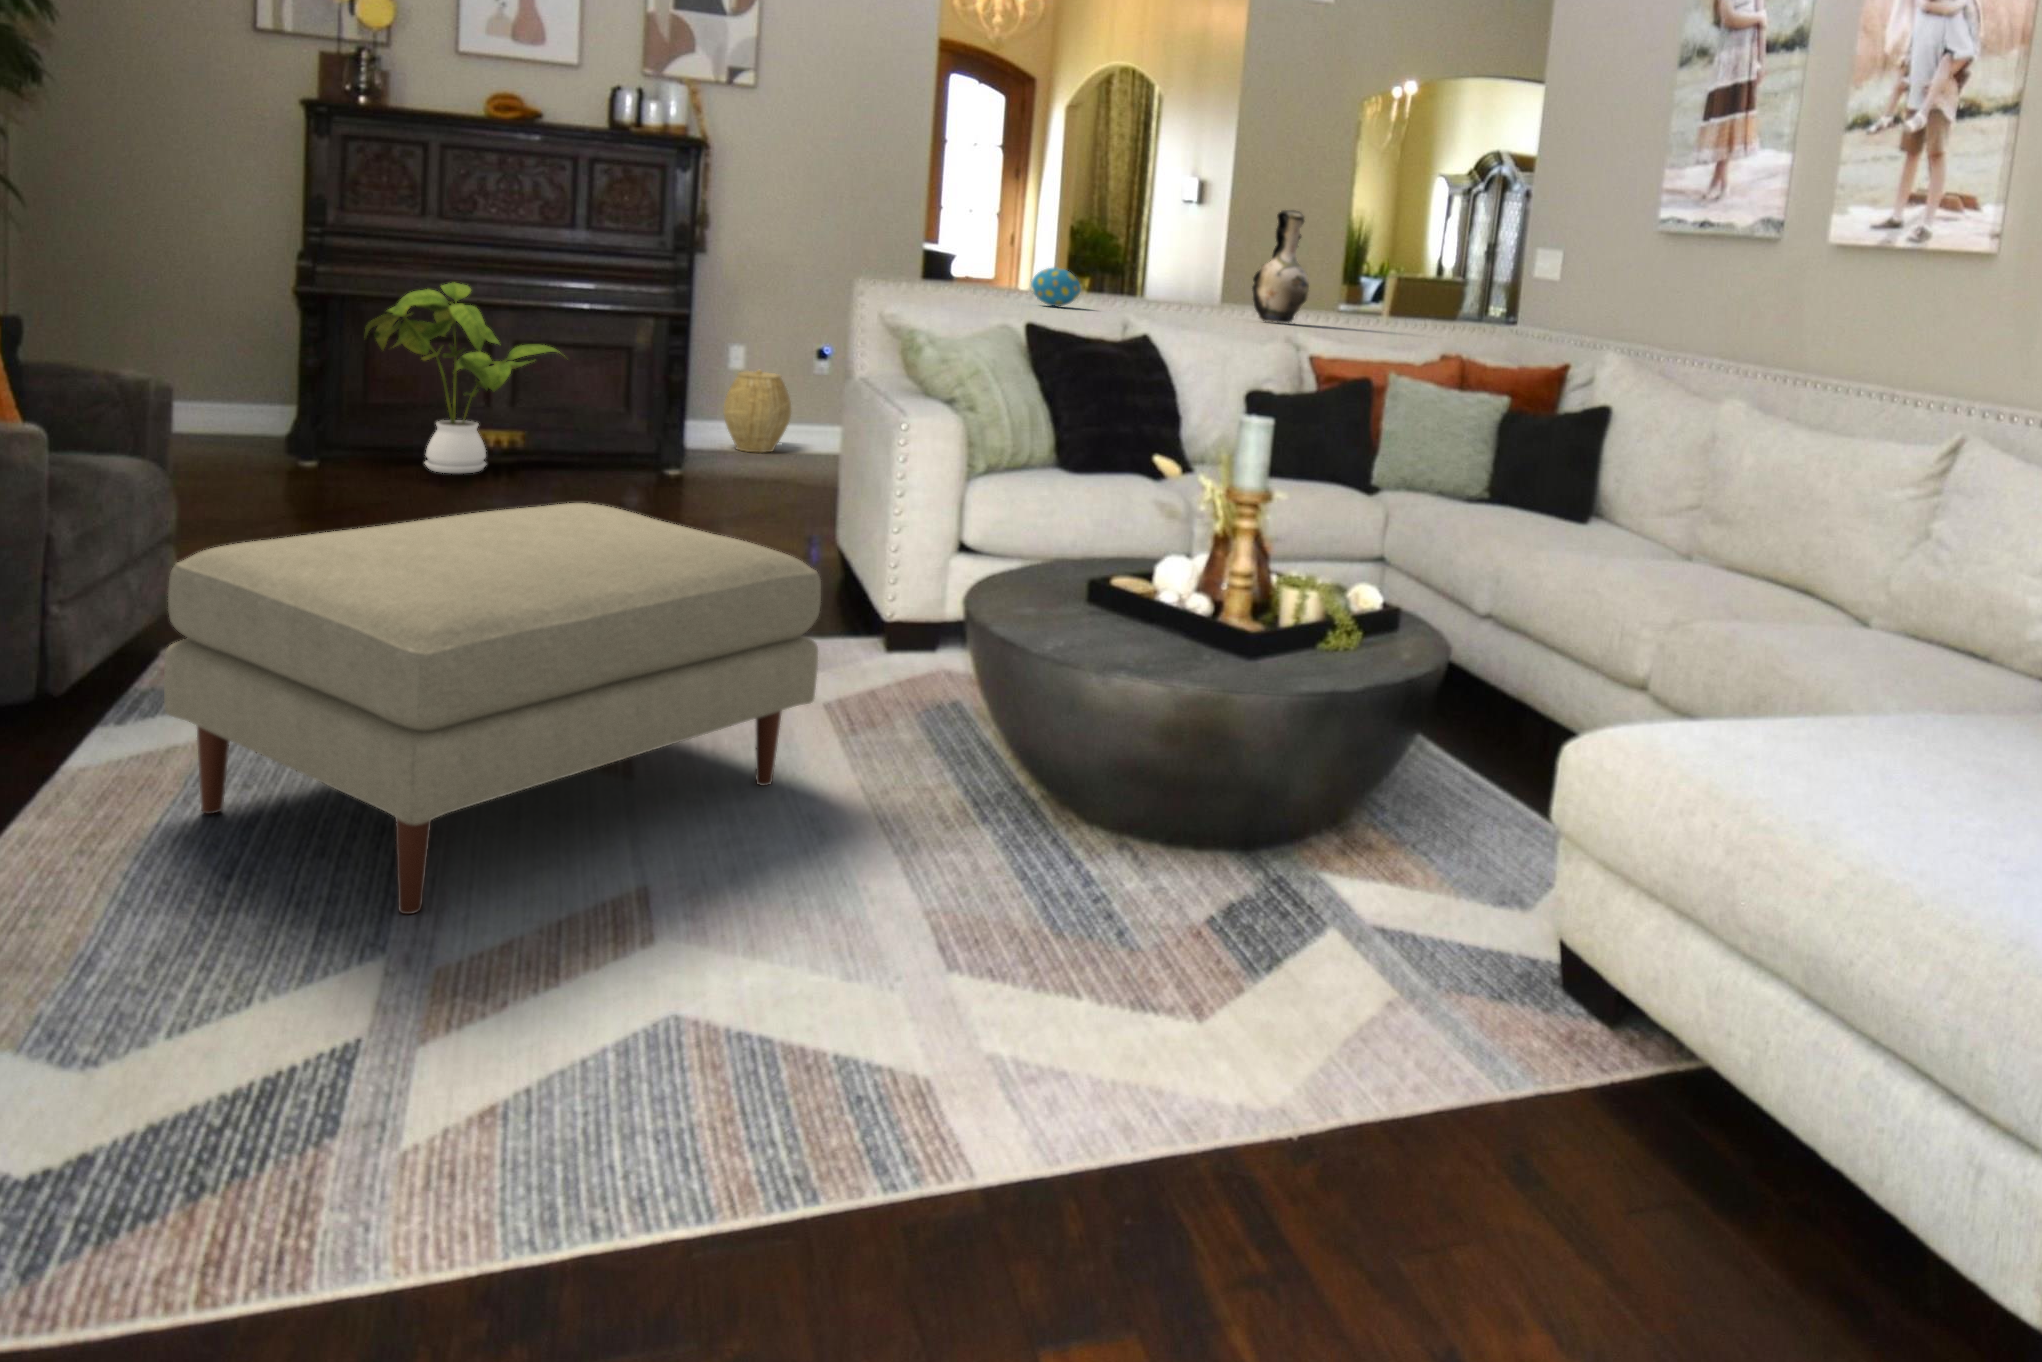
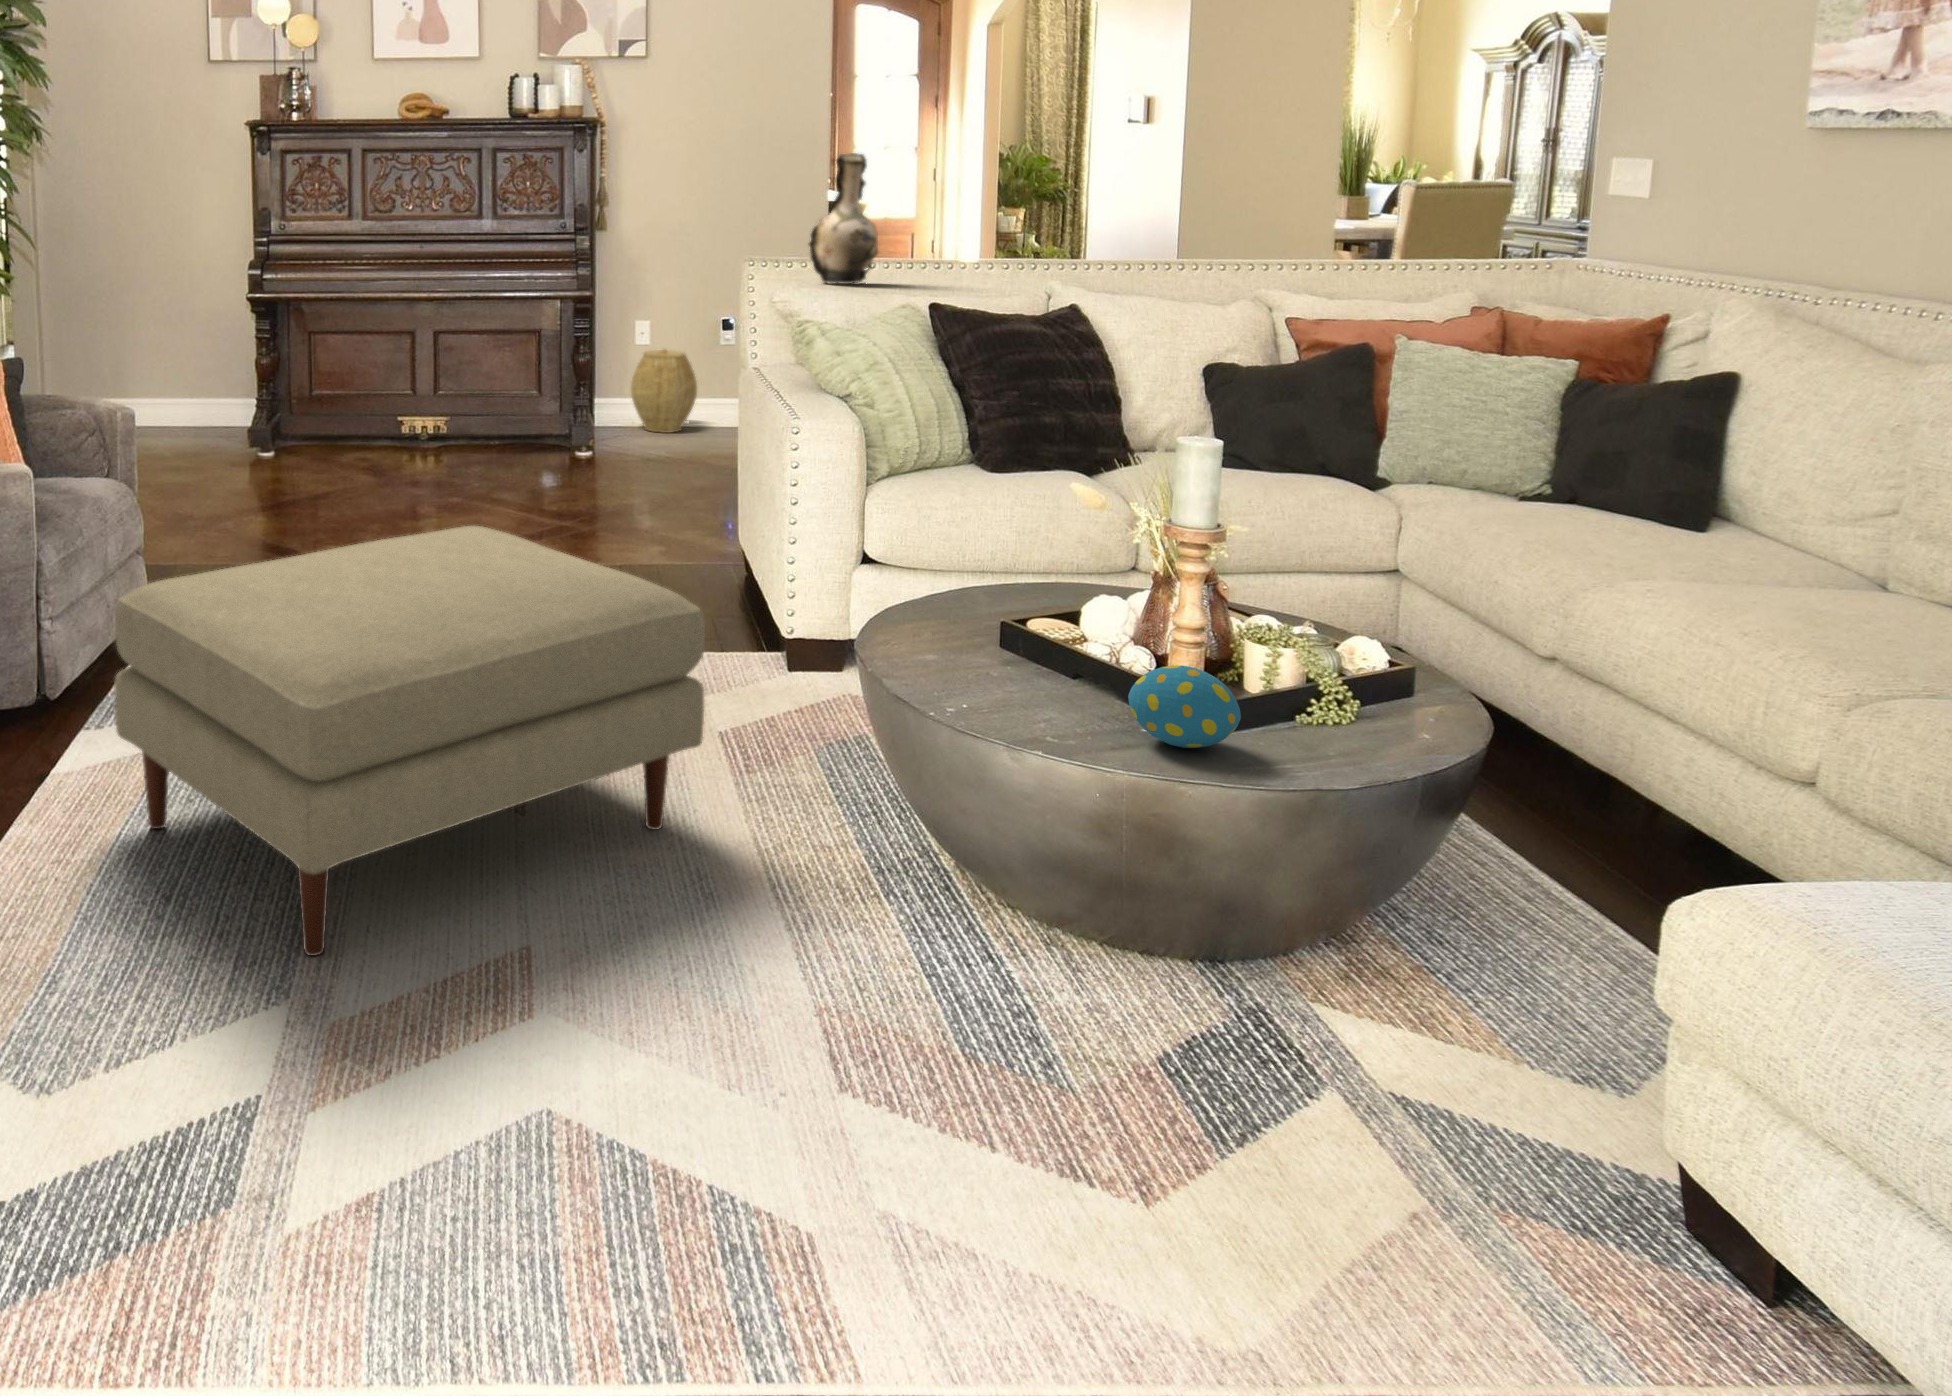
decorative vase: present [1252,210,1309,323] -> present [809,153,878,284]
decorative egg: present [1031,268,1081,306] -> present [1128,666,1241,748]
house plant: present [365,283,558,473] -> none [305,283,483,463]

